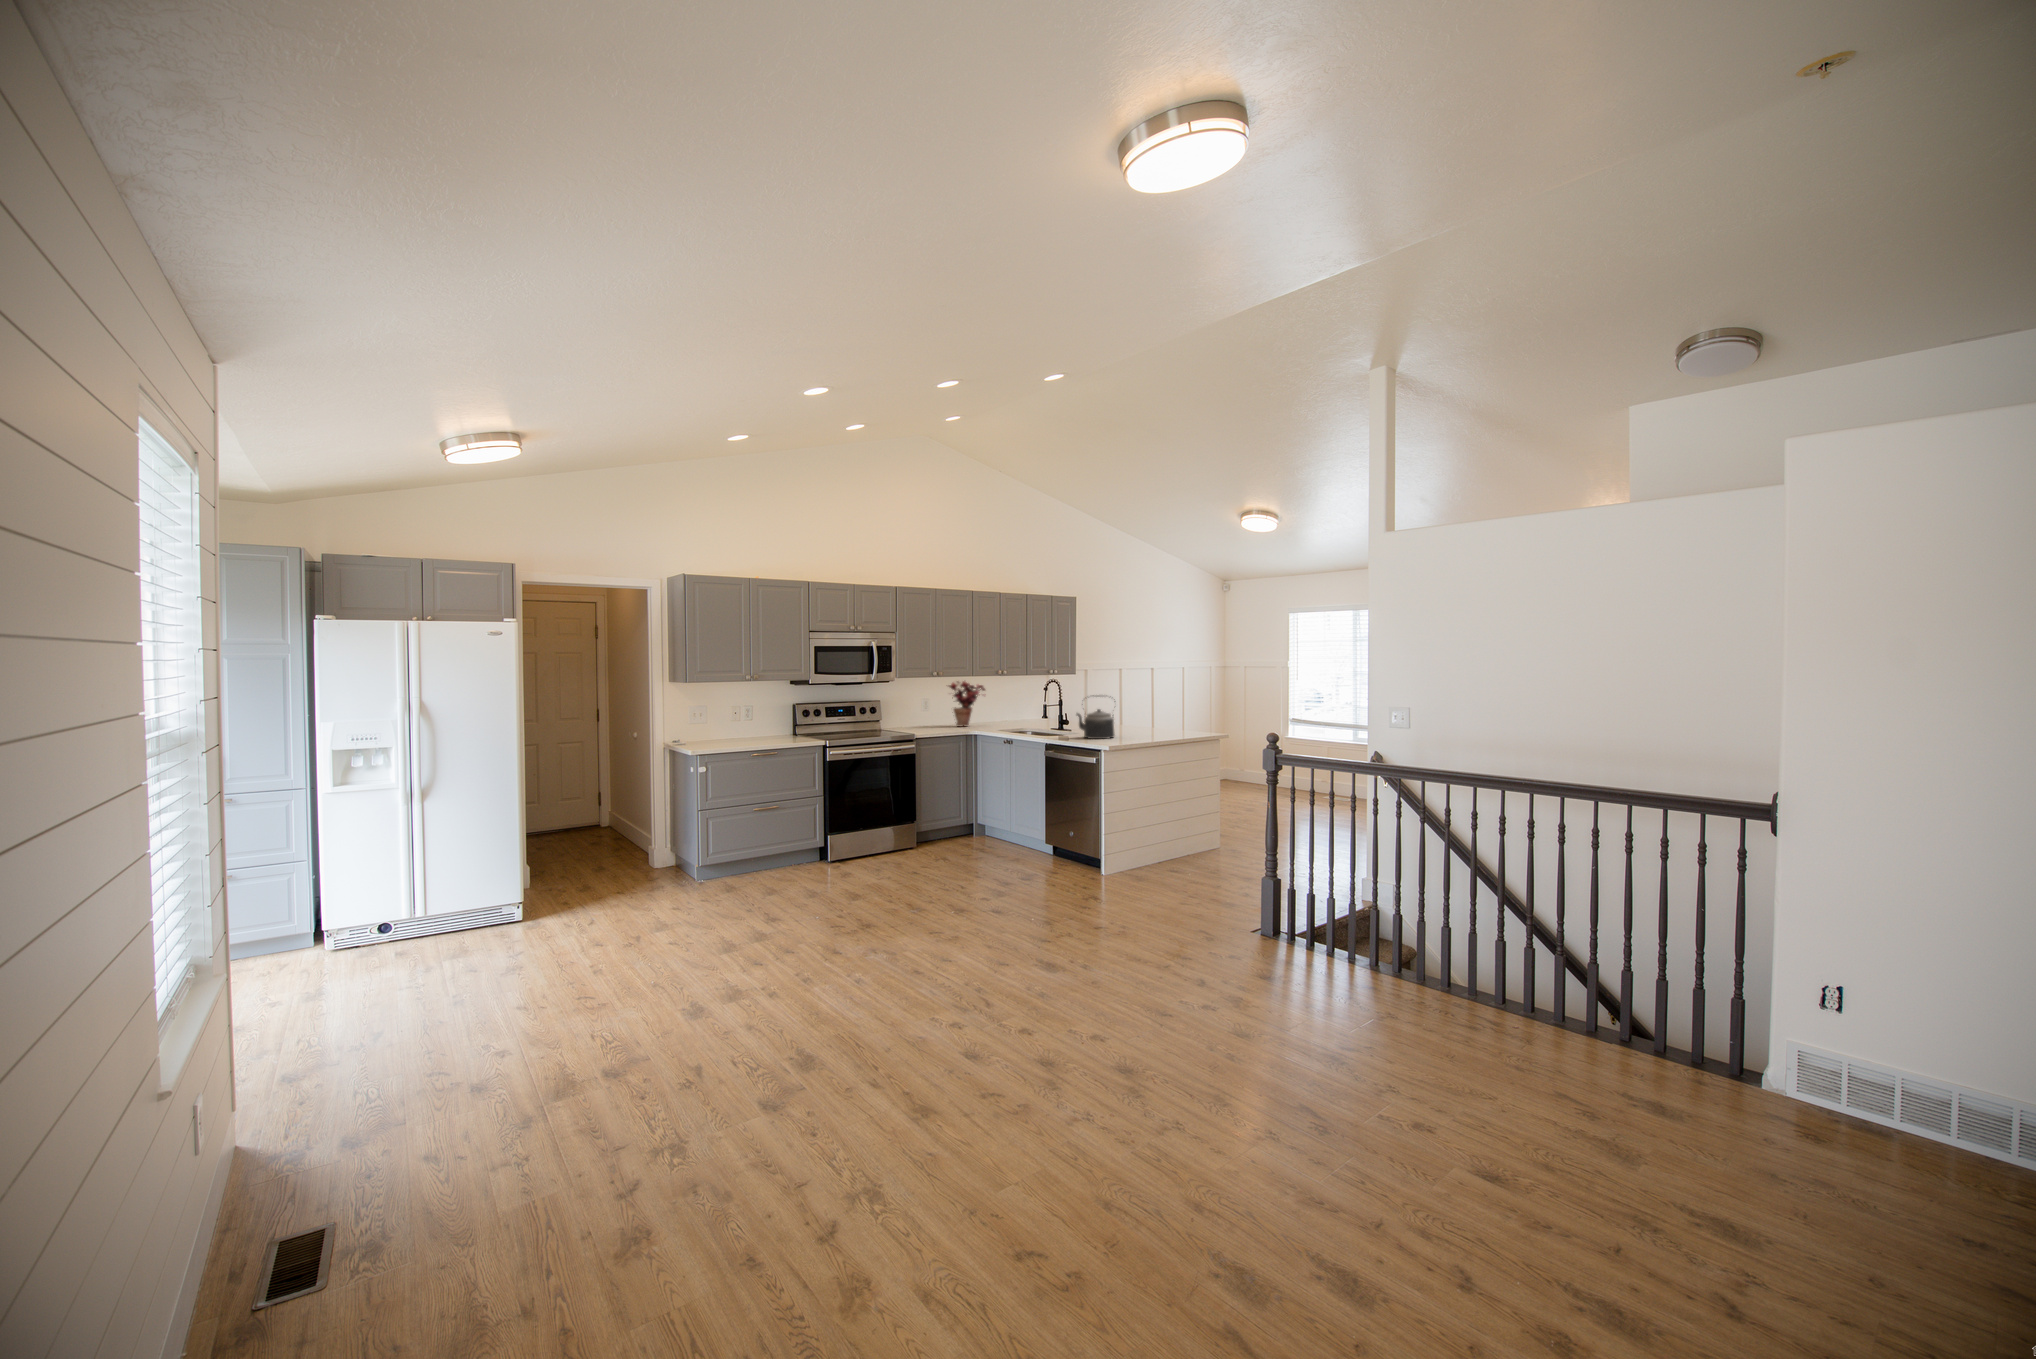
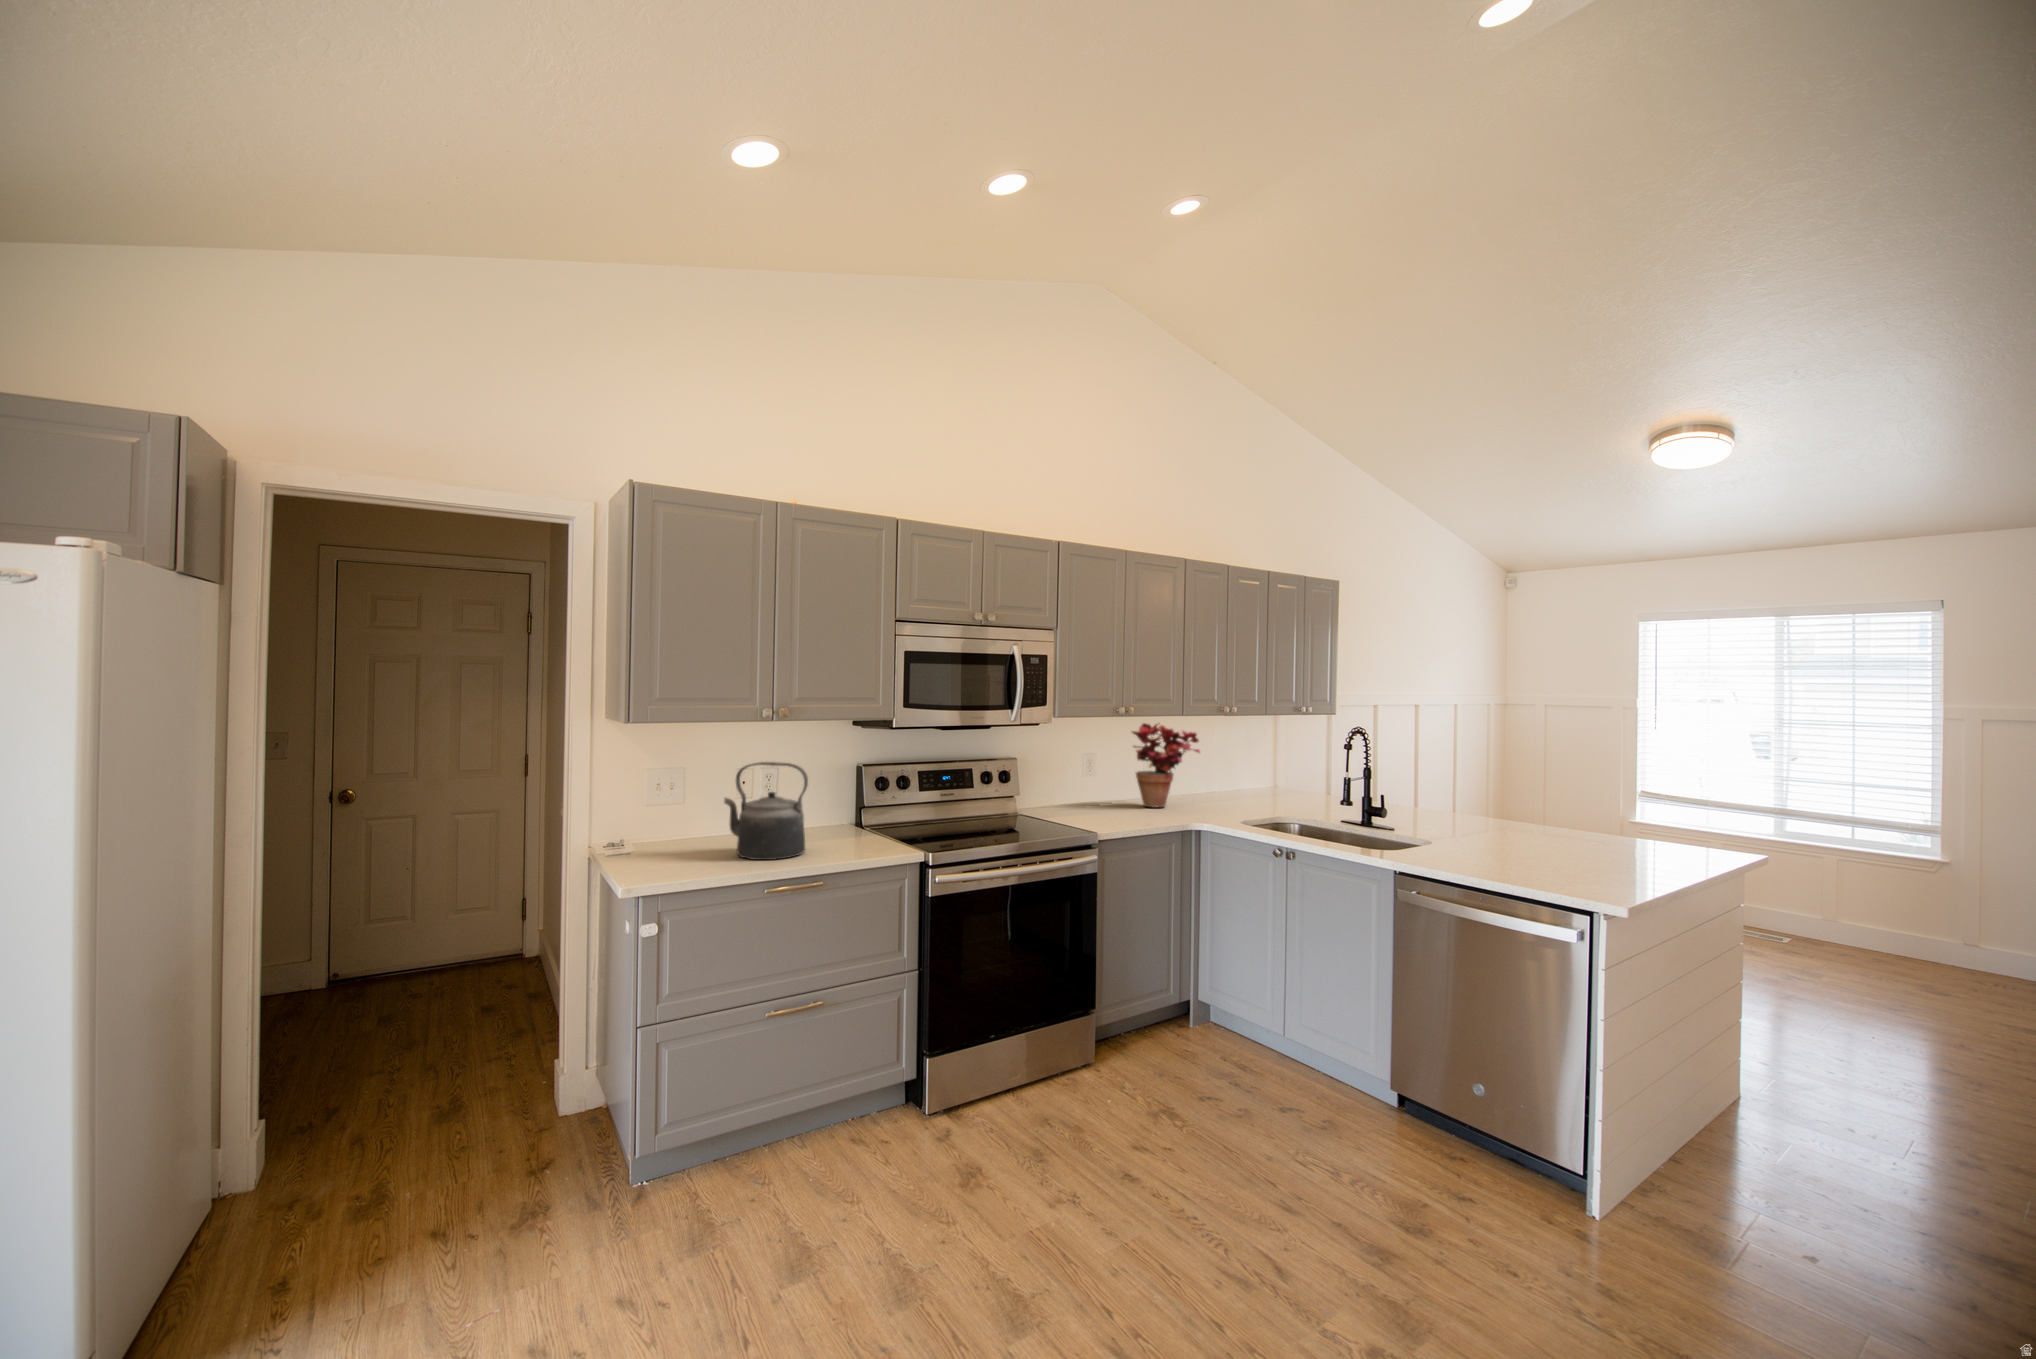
kettle: present [1077,695,1114,739] -> present [724,762,808,860]

